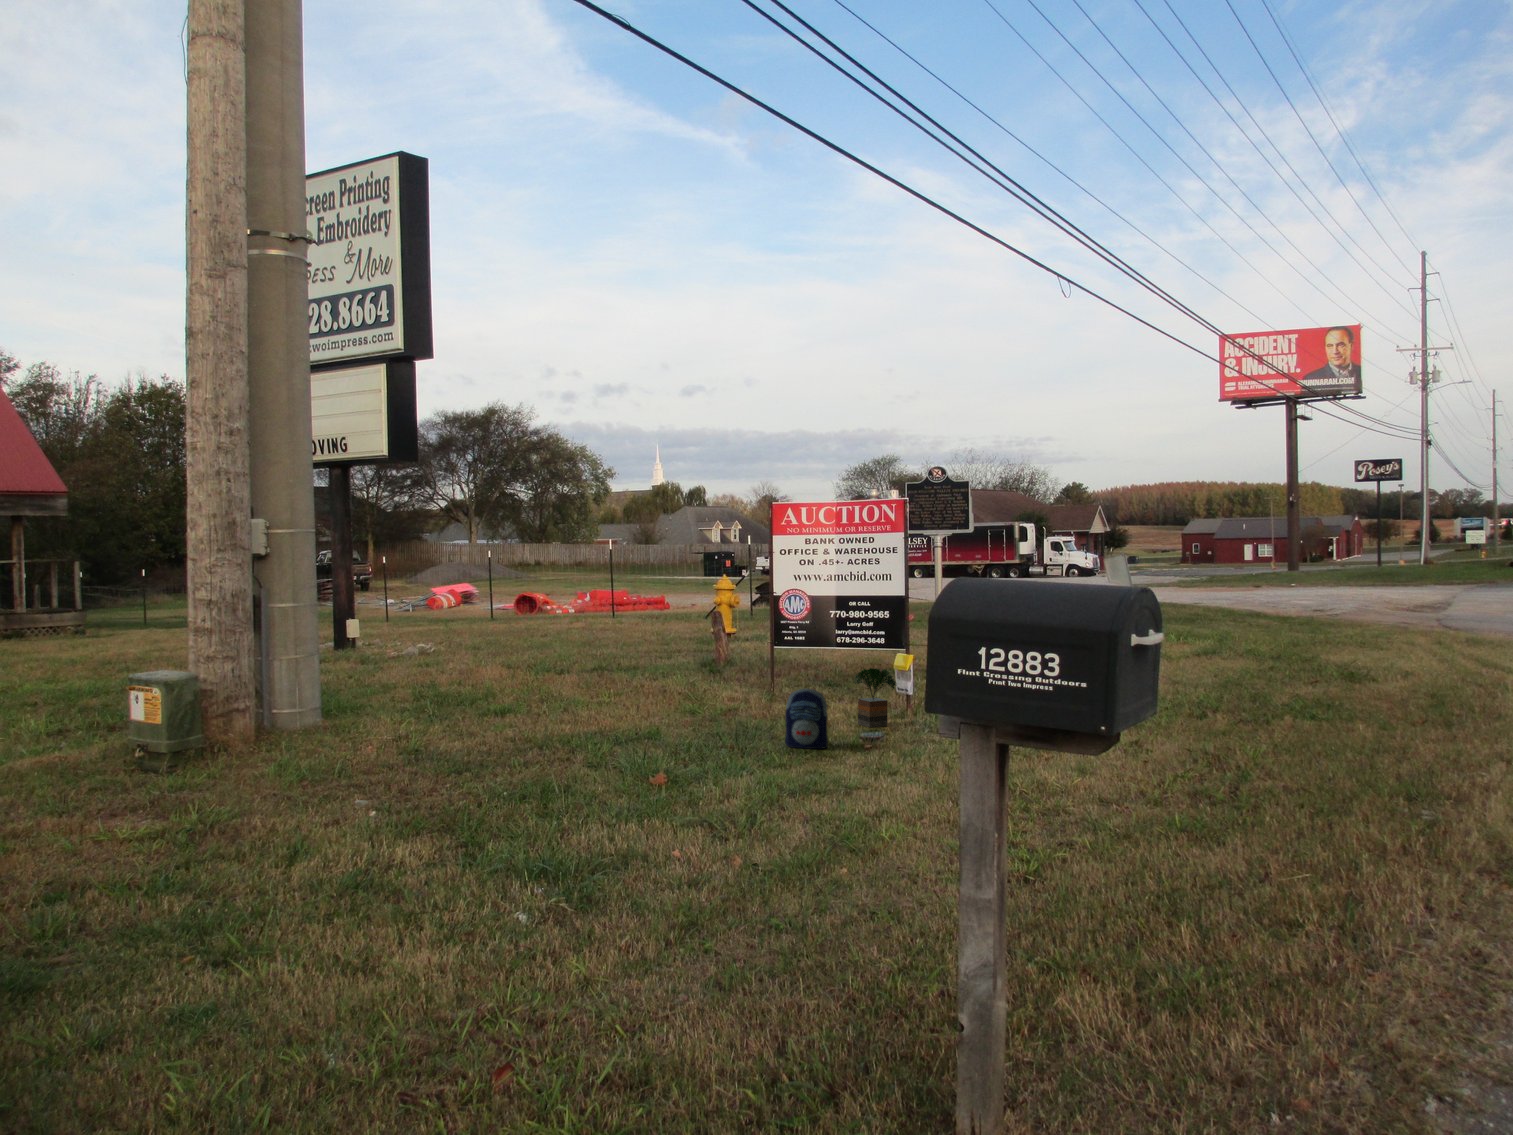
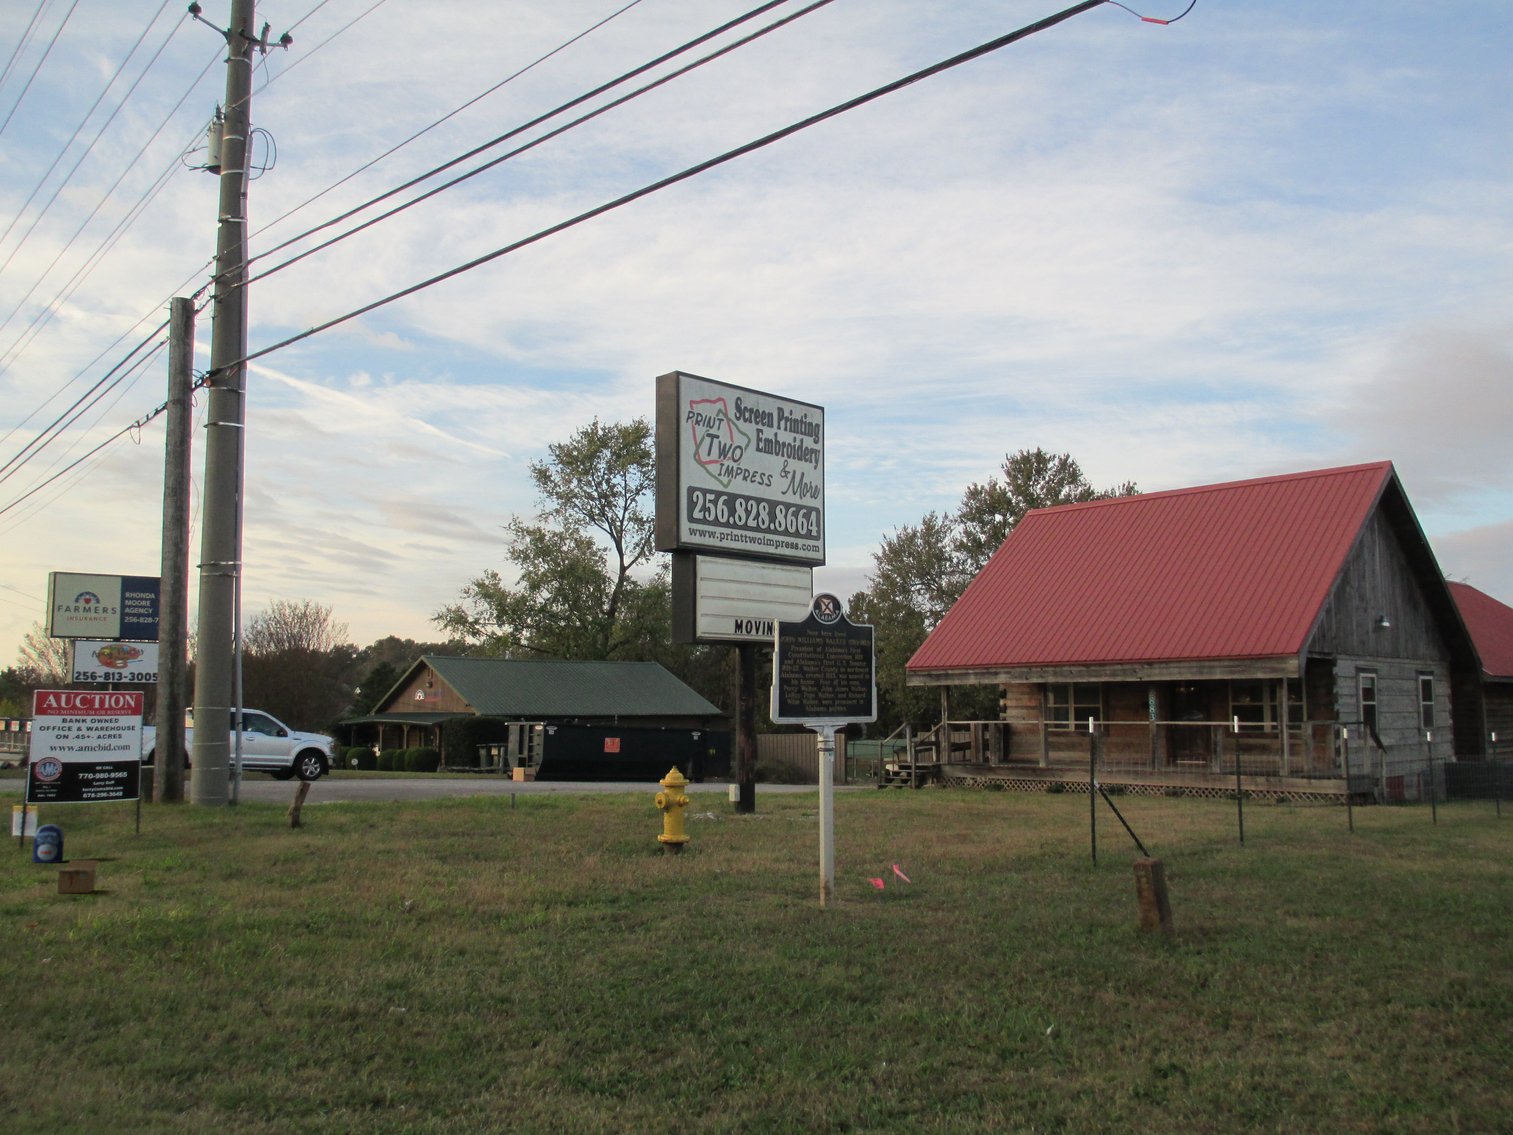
potted tree: present [855,668,896,728] -> none [88,811,121,852]
cardboard box: none [835,774,906,847] -> present [58,860,98,893]

